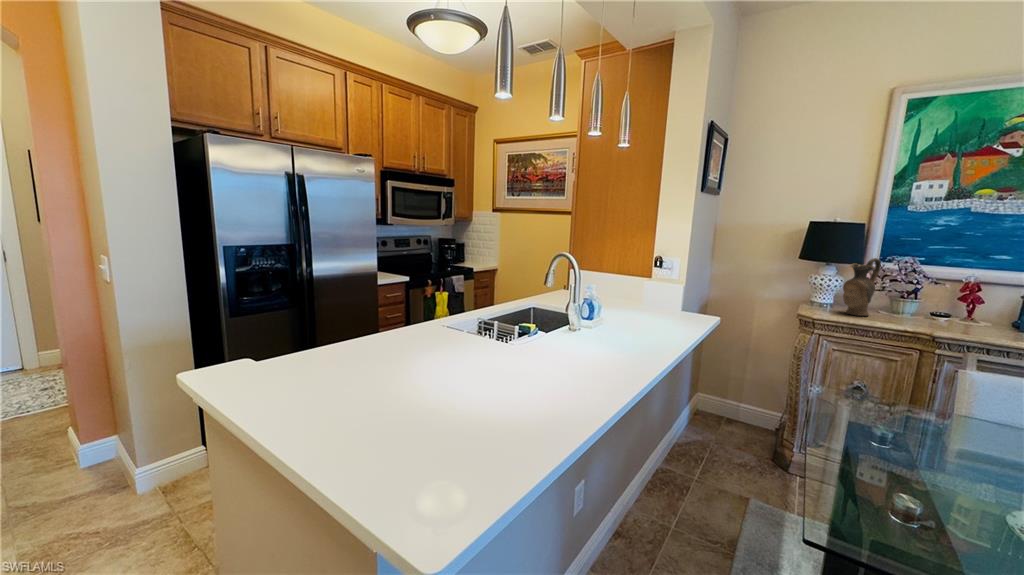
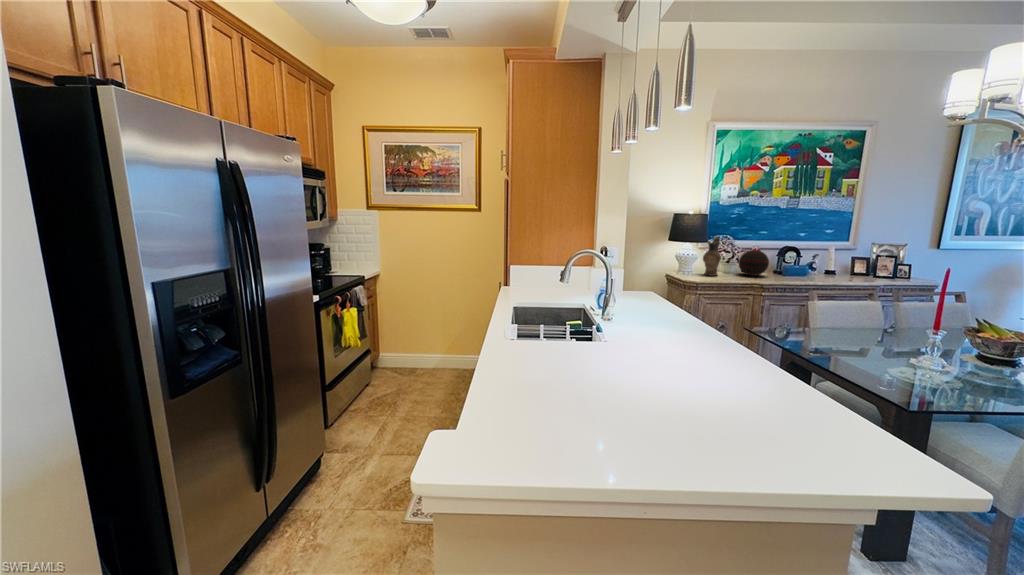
decorative orb: none [916,284,976,326] -> present [739,250,769,276]

